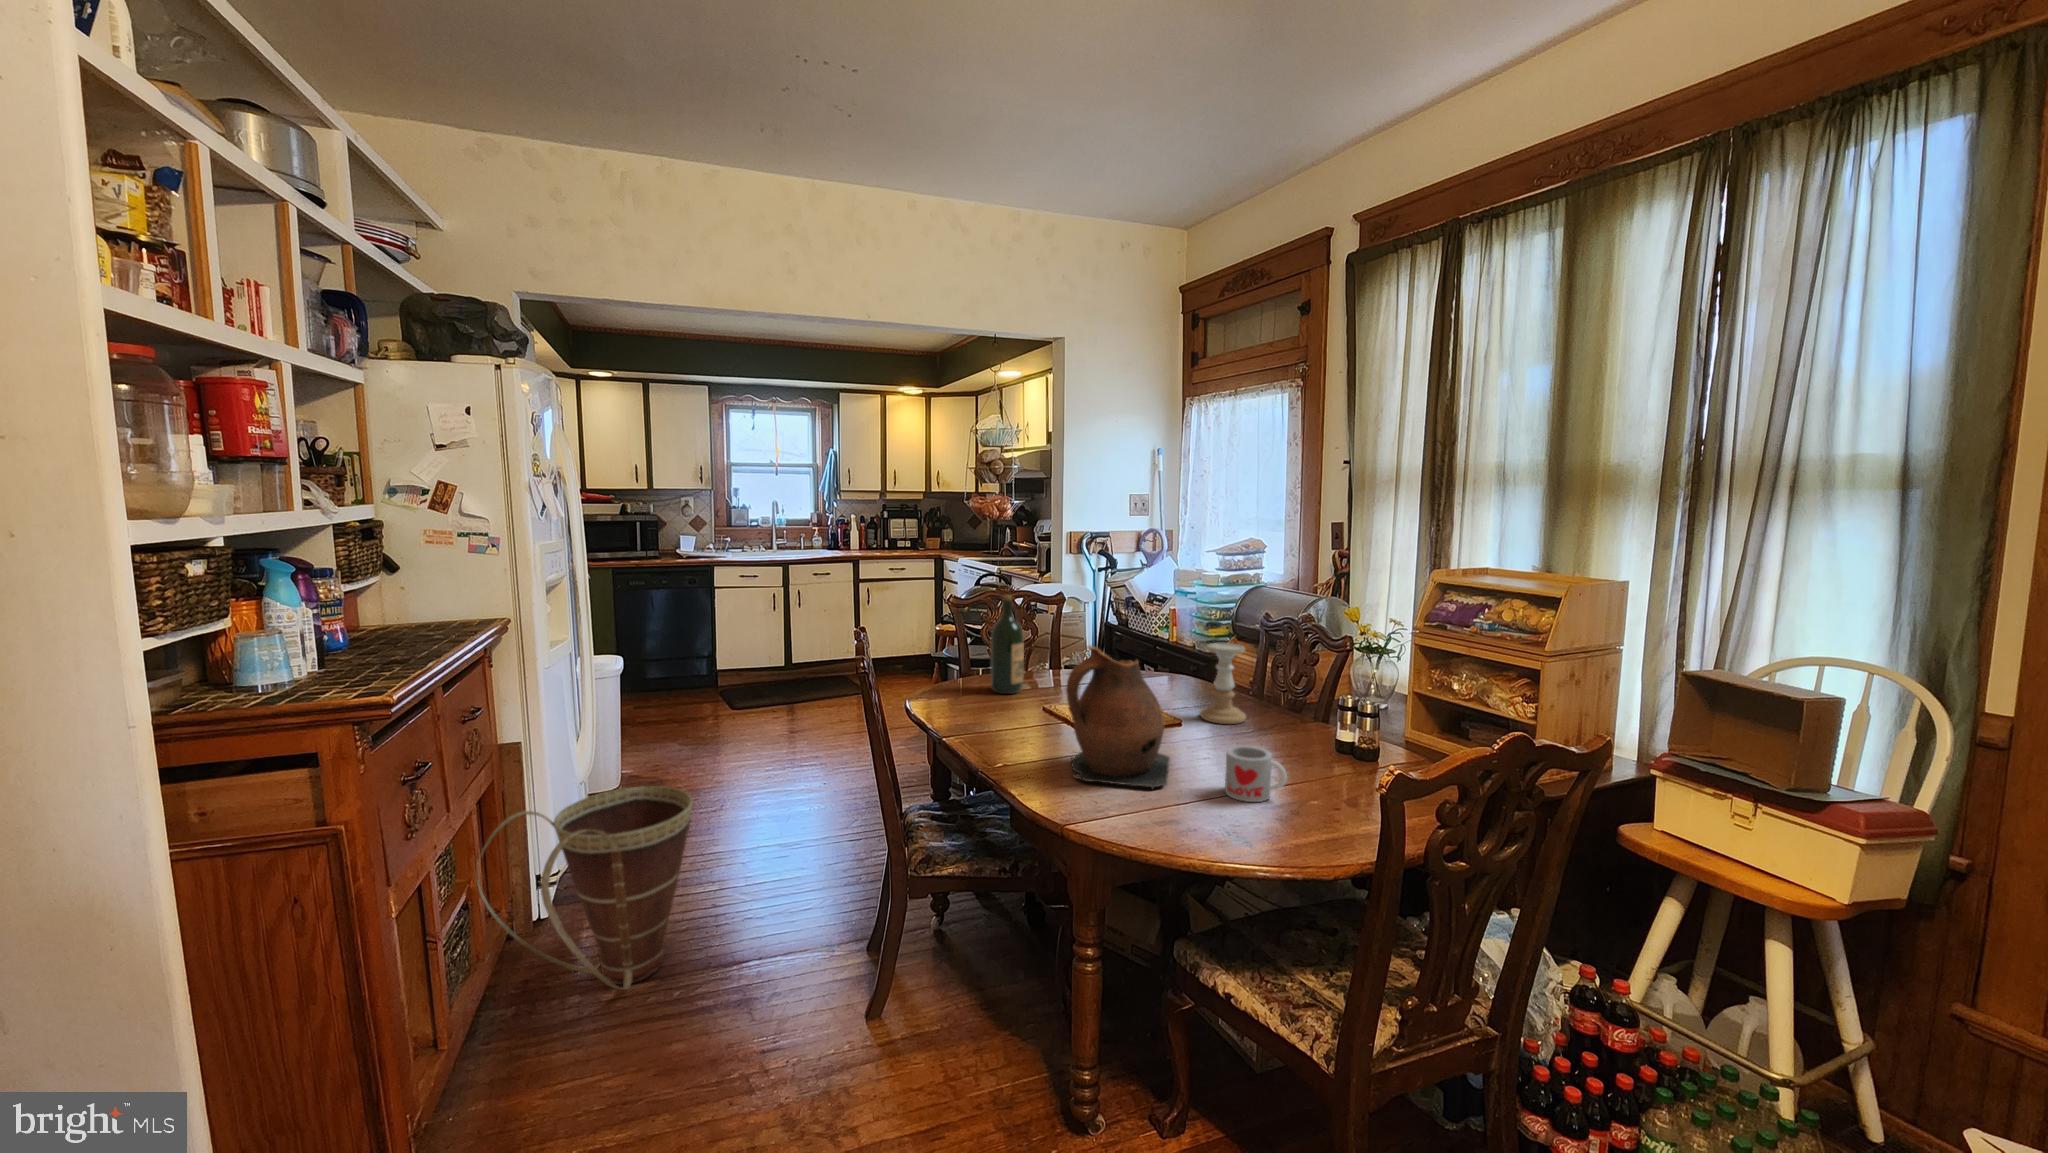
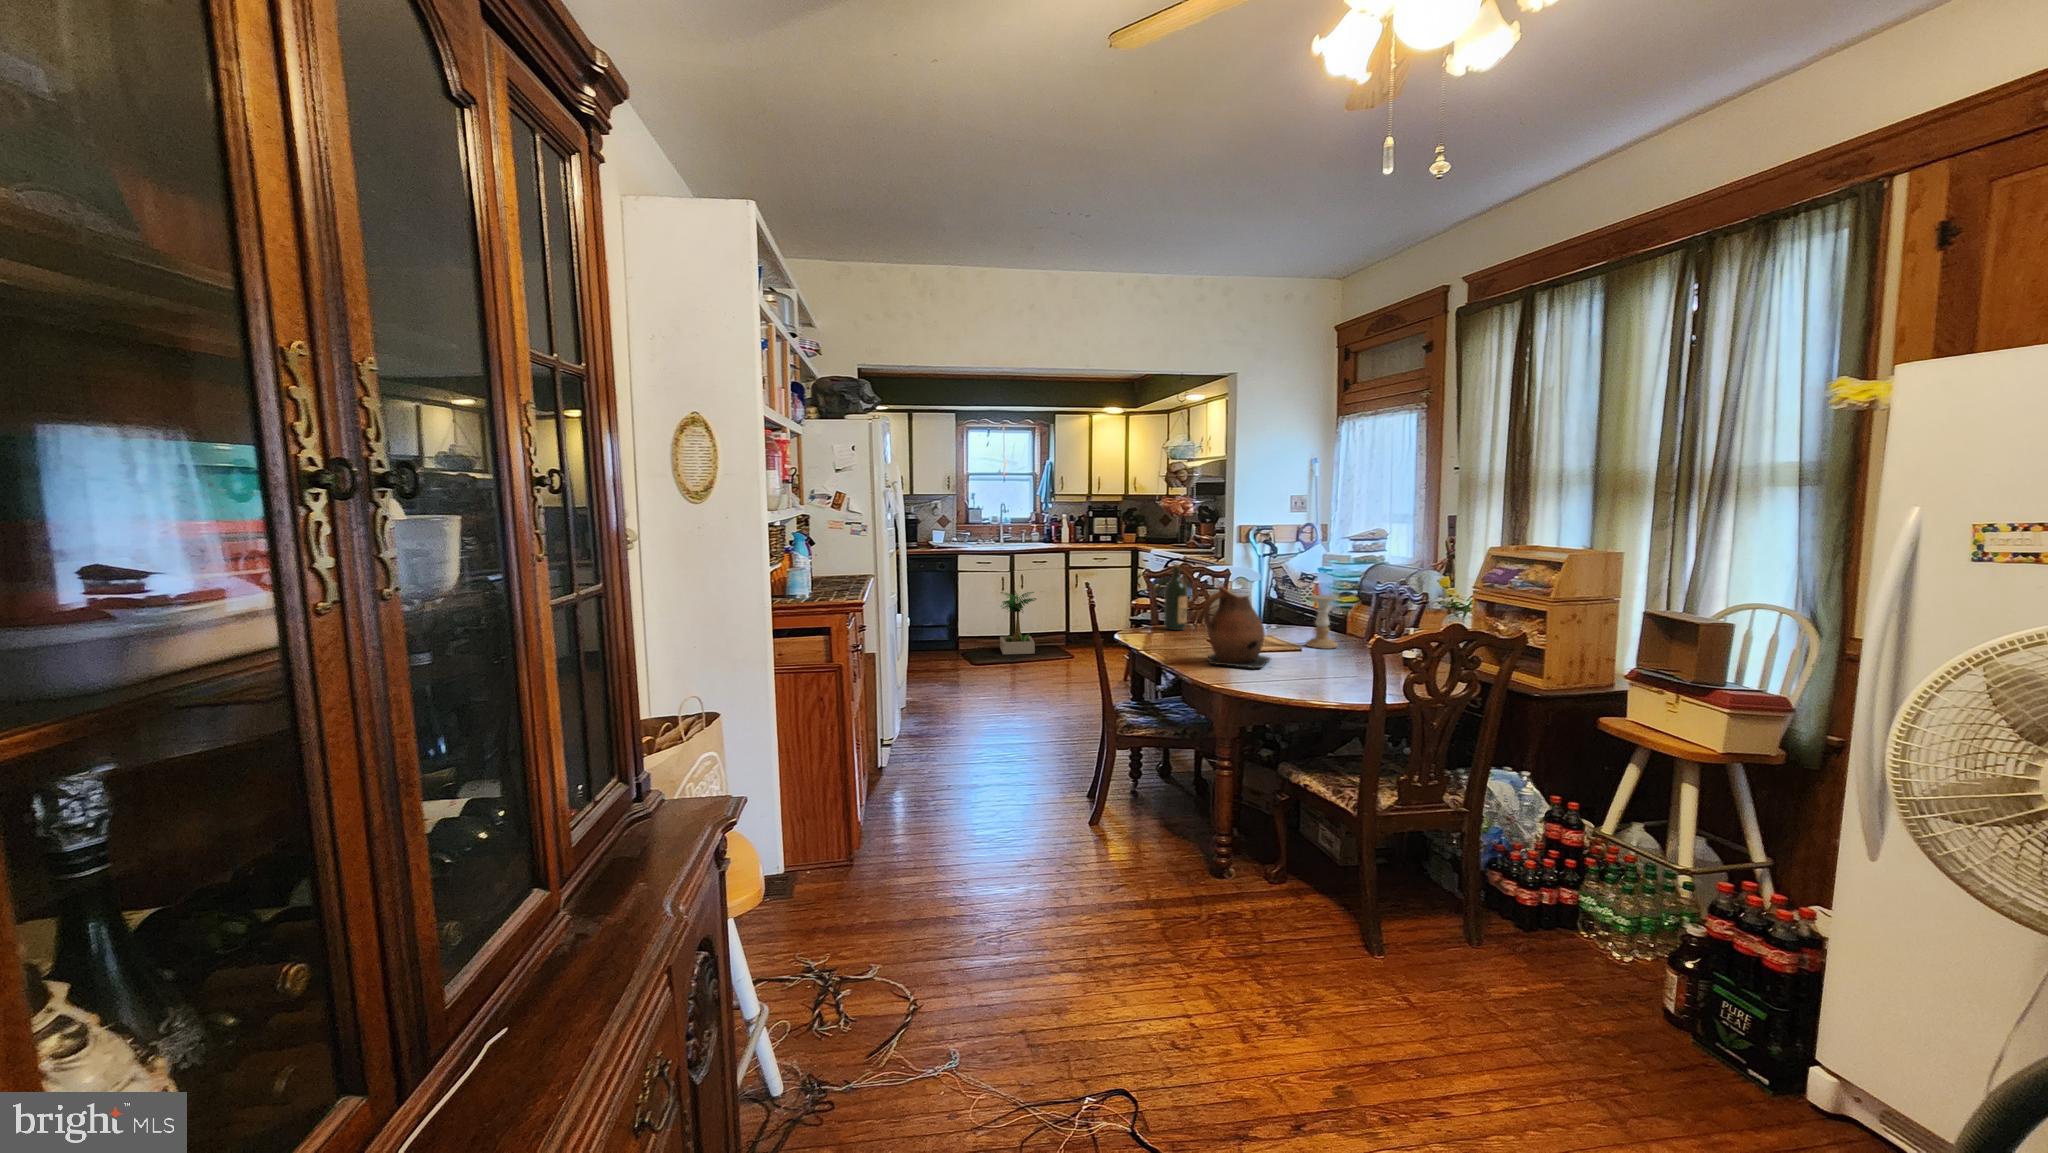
potted plant: none [765,611,825,696] -> present [1000,591,1036,654]
mug: present [1225,746,1287,802] -> none [1298,646,1335,677]
basket: present [477,786,693,990] -> none [869,677,978,789]

